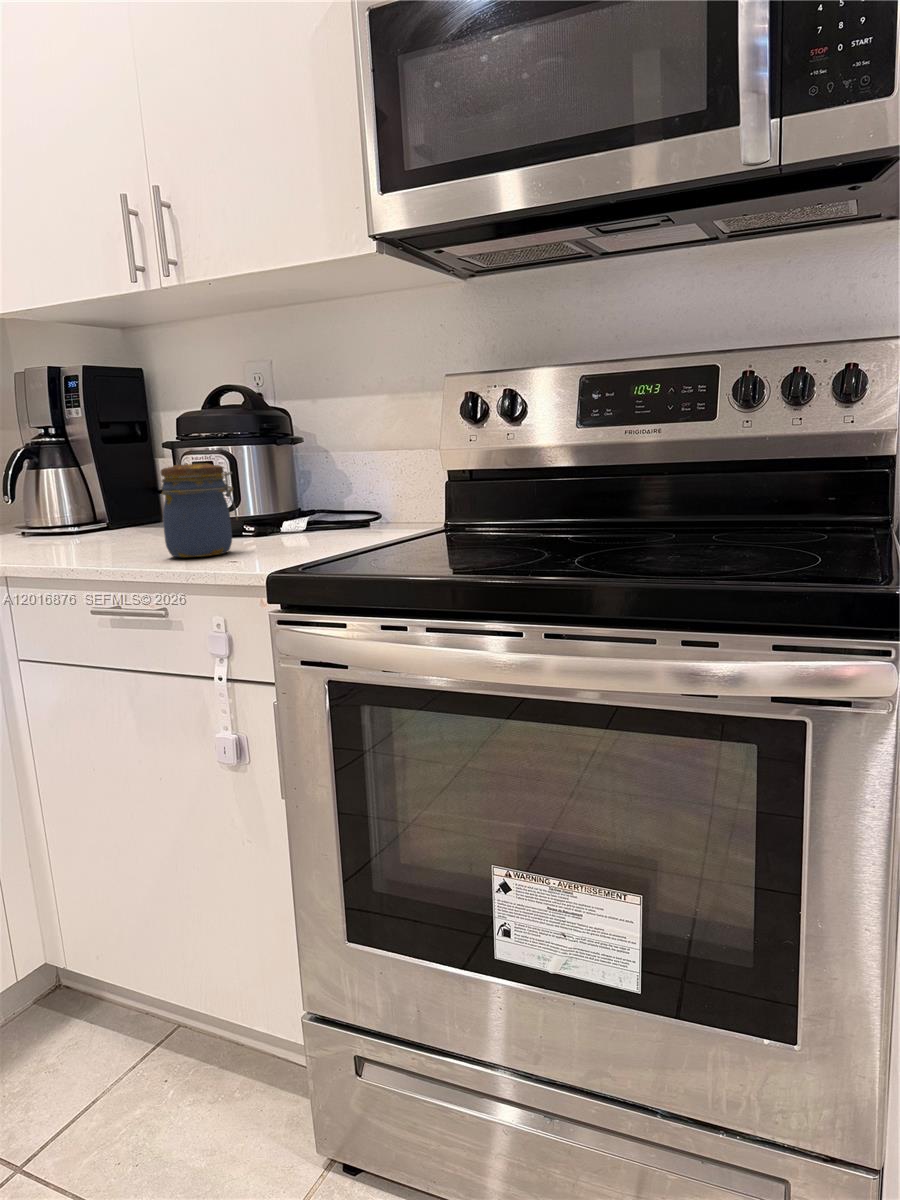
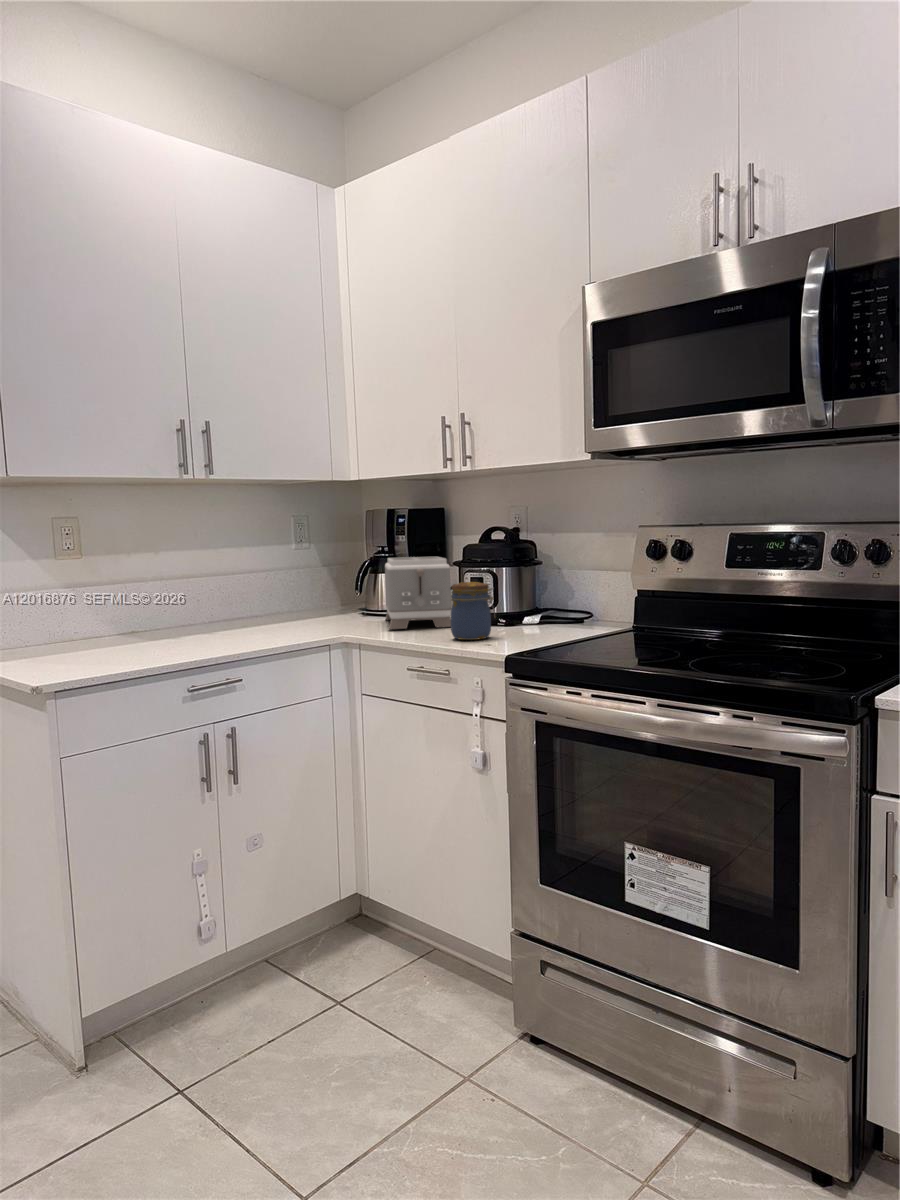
toaster: none [51,436,169,551] -> present [385,557,451,629]

